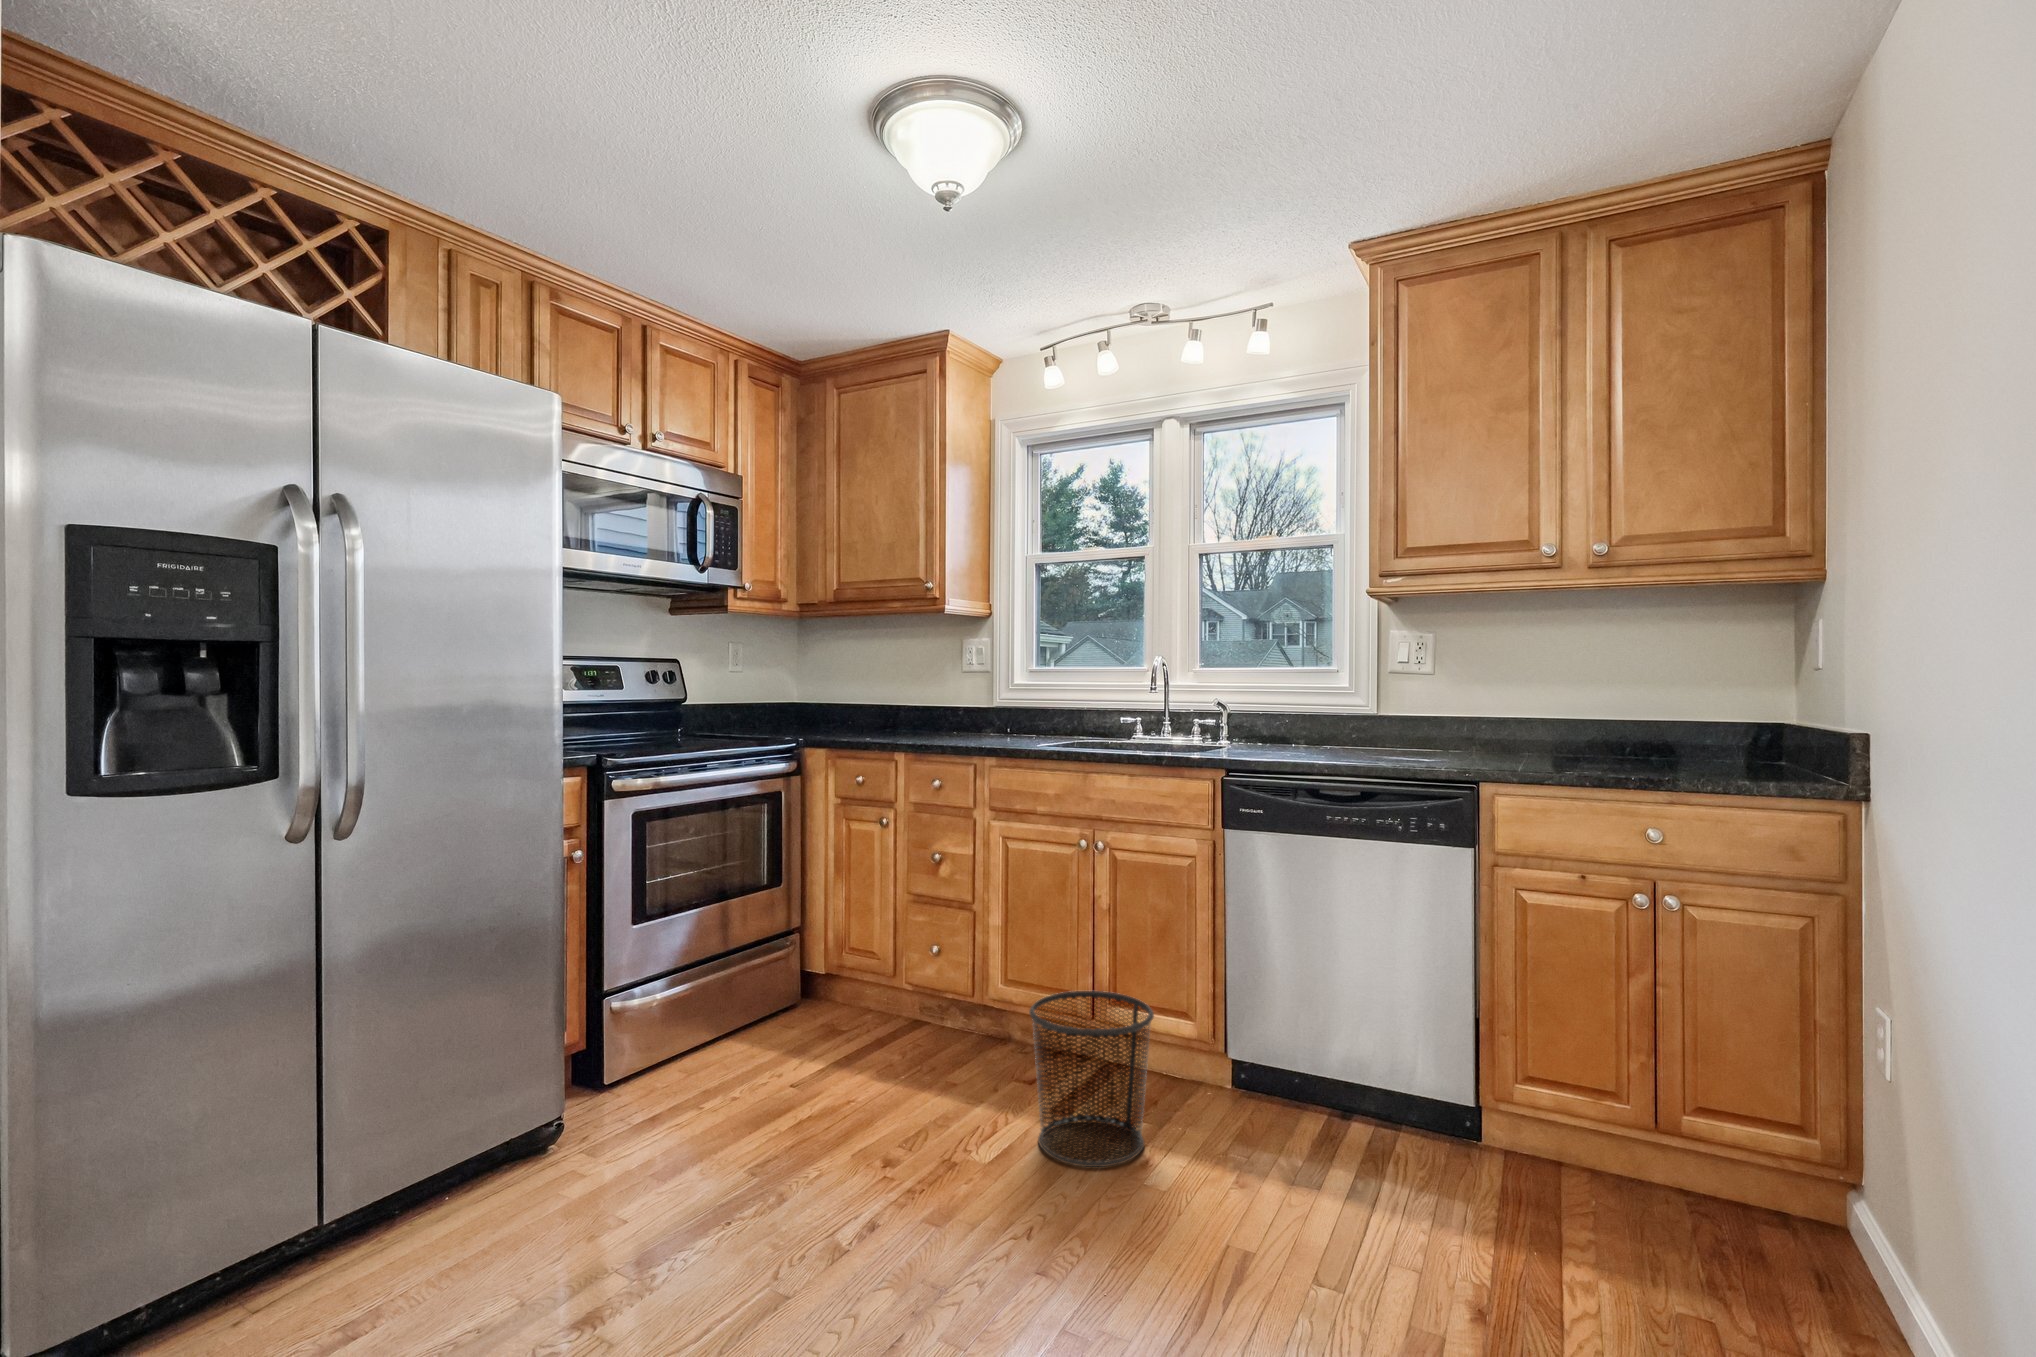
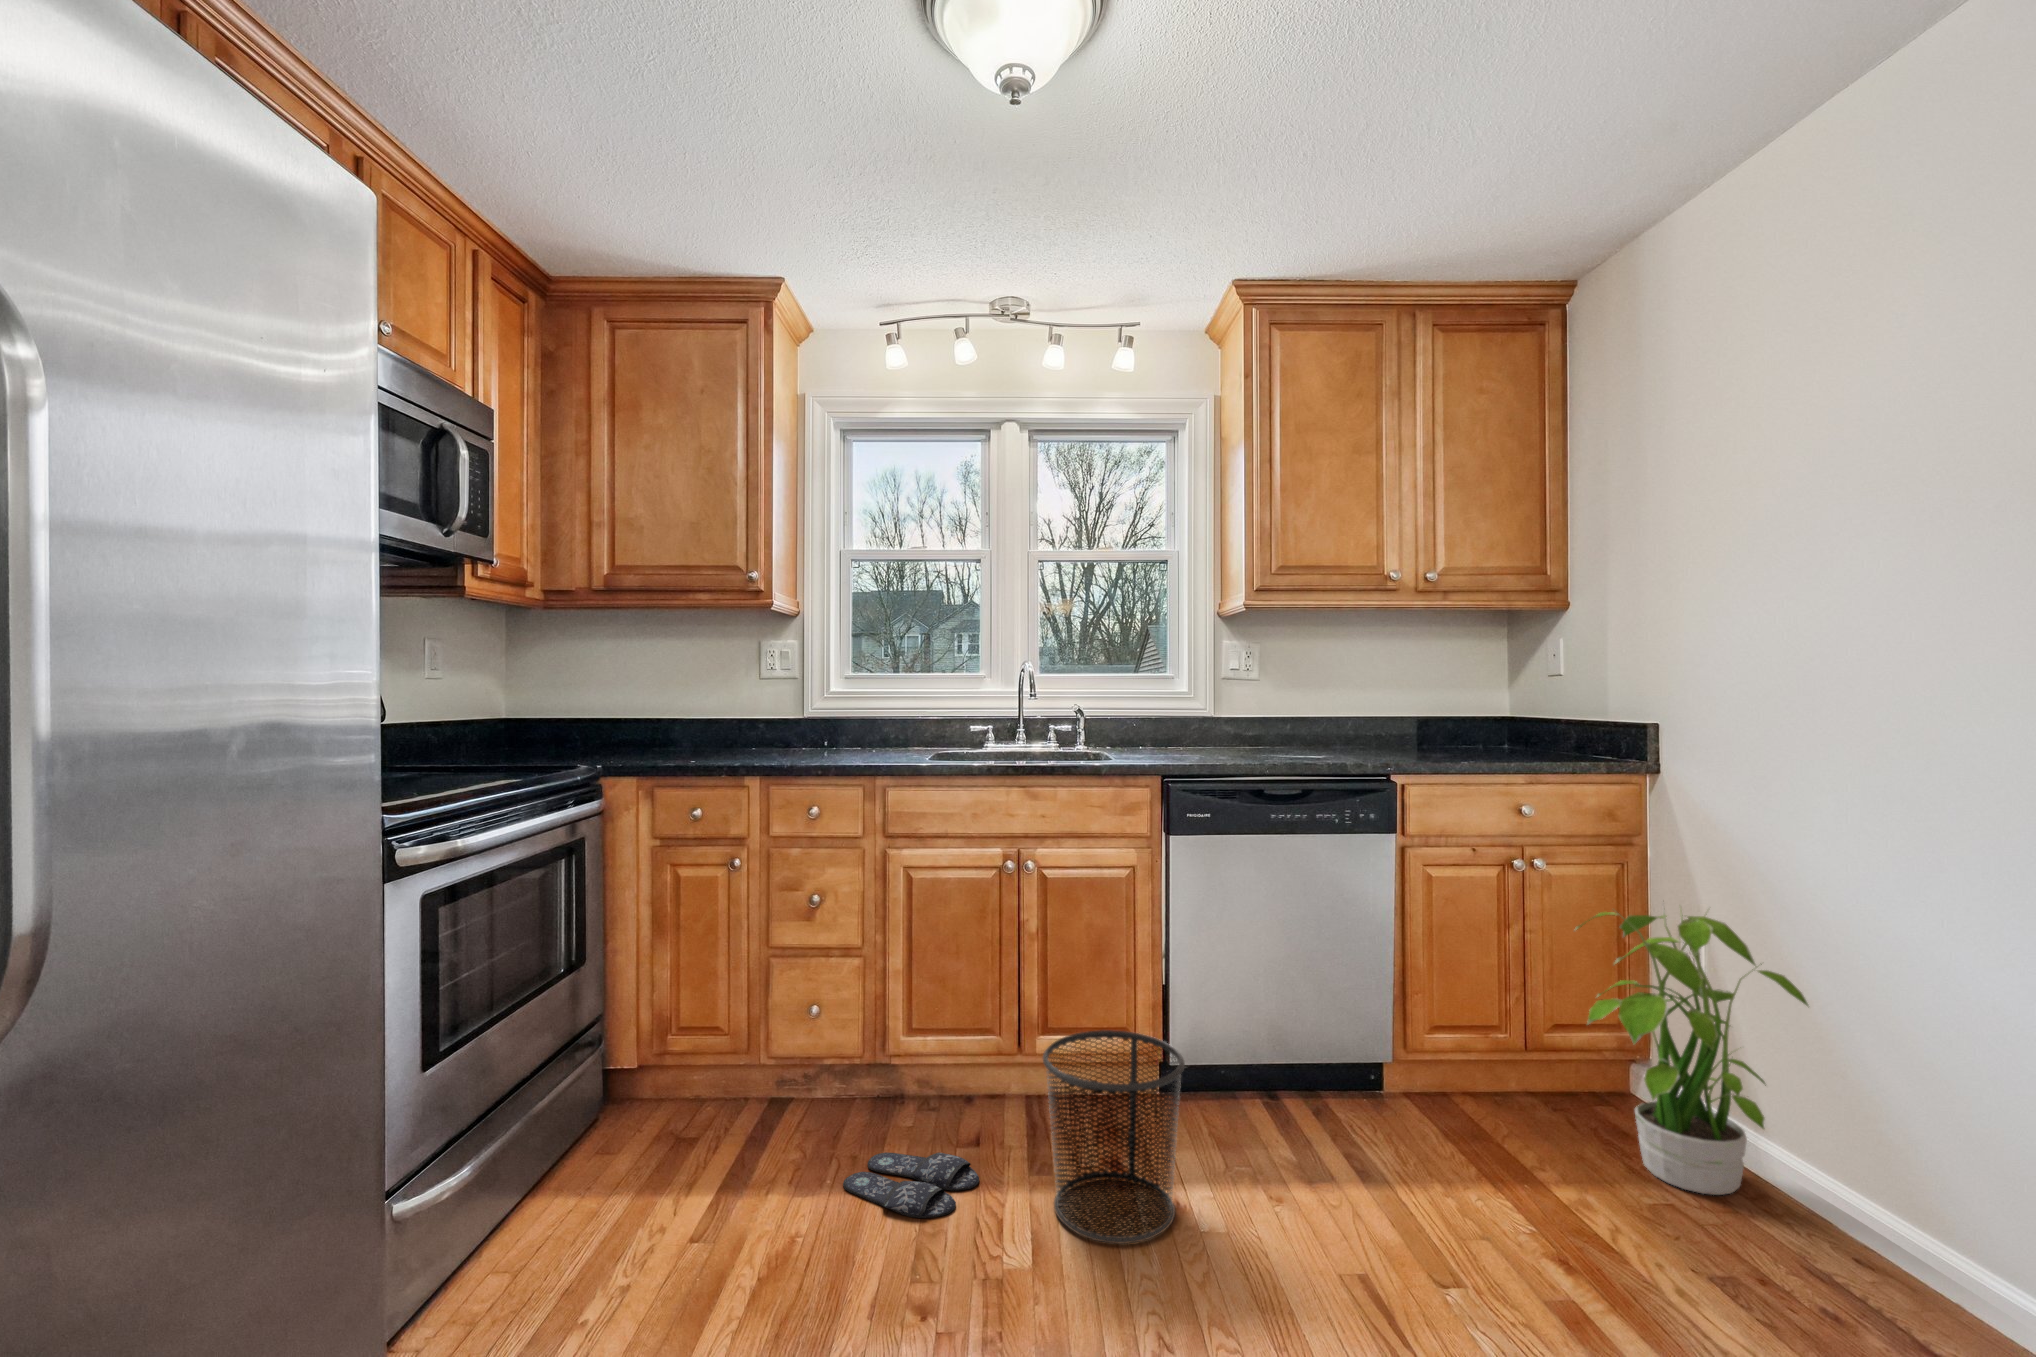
potted plant: none [1628,945,1883,1299] -> present [1576,901,1808,1195]
slippers: none [910,1068,1012,1115] -> present [843,1152,979,1218]

